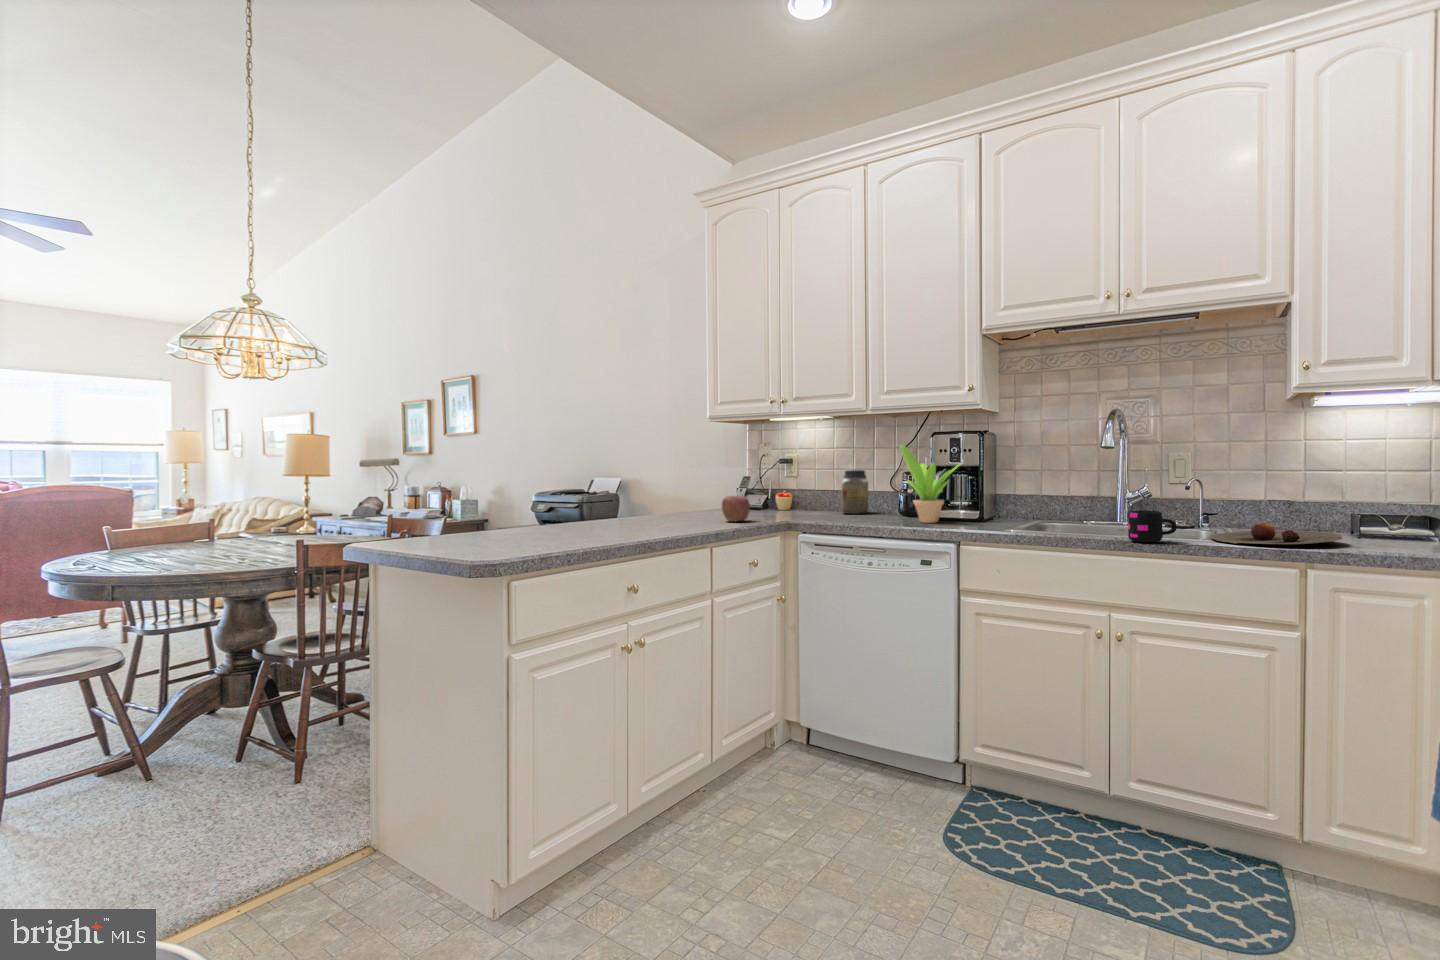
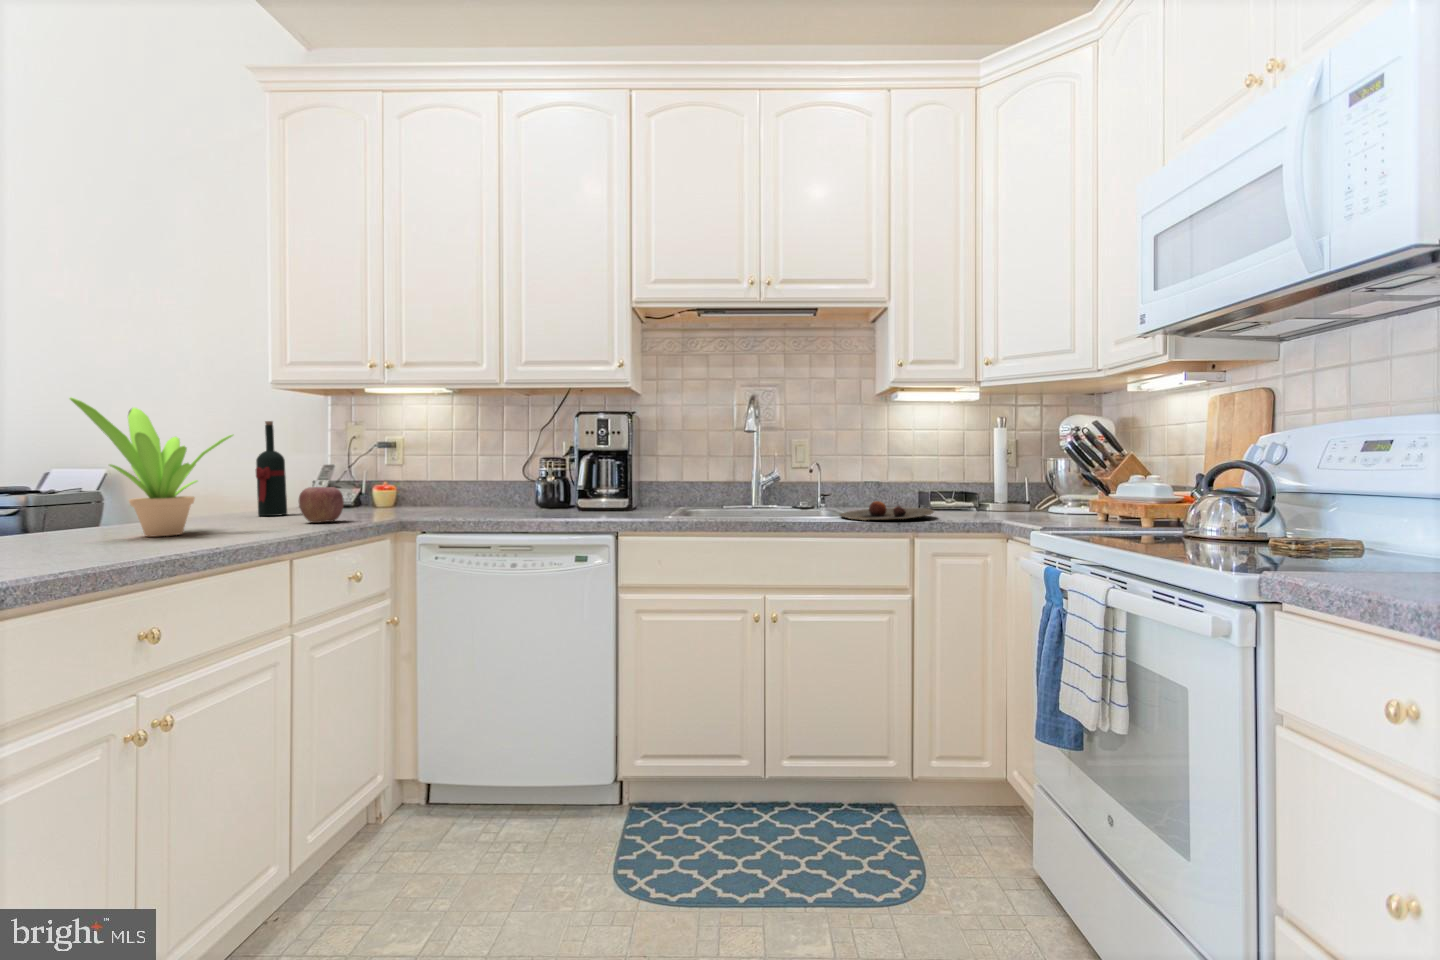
potted plant: present [900,445,963,523] -> present [70,398,233,537]
wine bottle: none [699,446,718,515] -> present [256,421,287,516]
jar: present [842,470,868,514] -> none [462,457,496,509]
mug: present [1128,511,1177,542] -> none [782,492,821,523]

